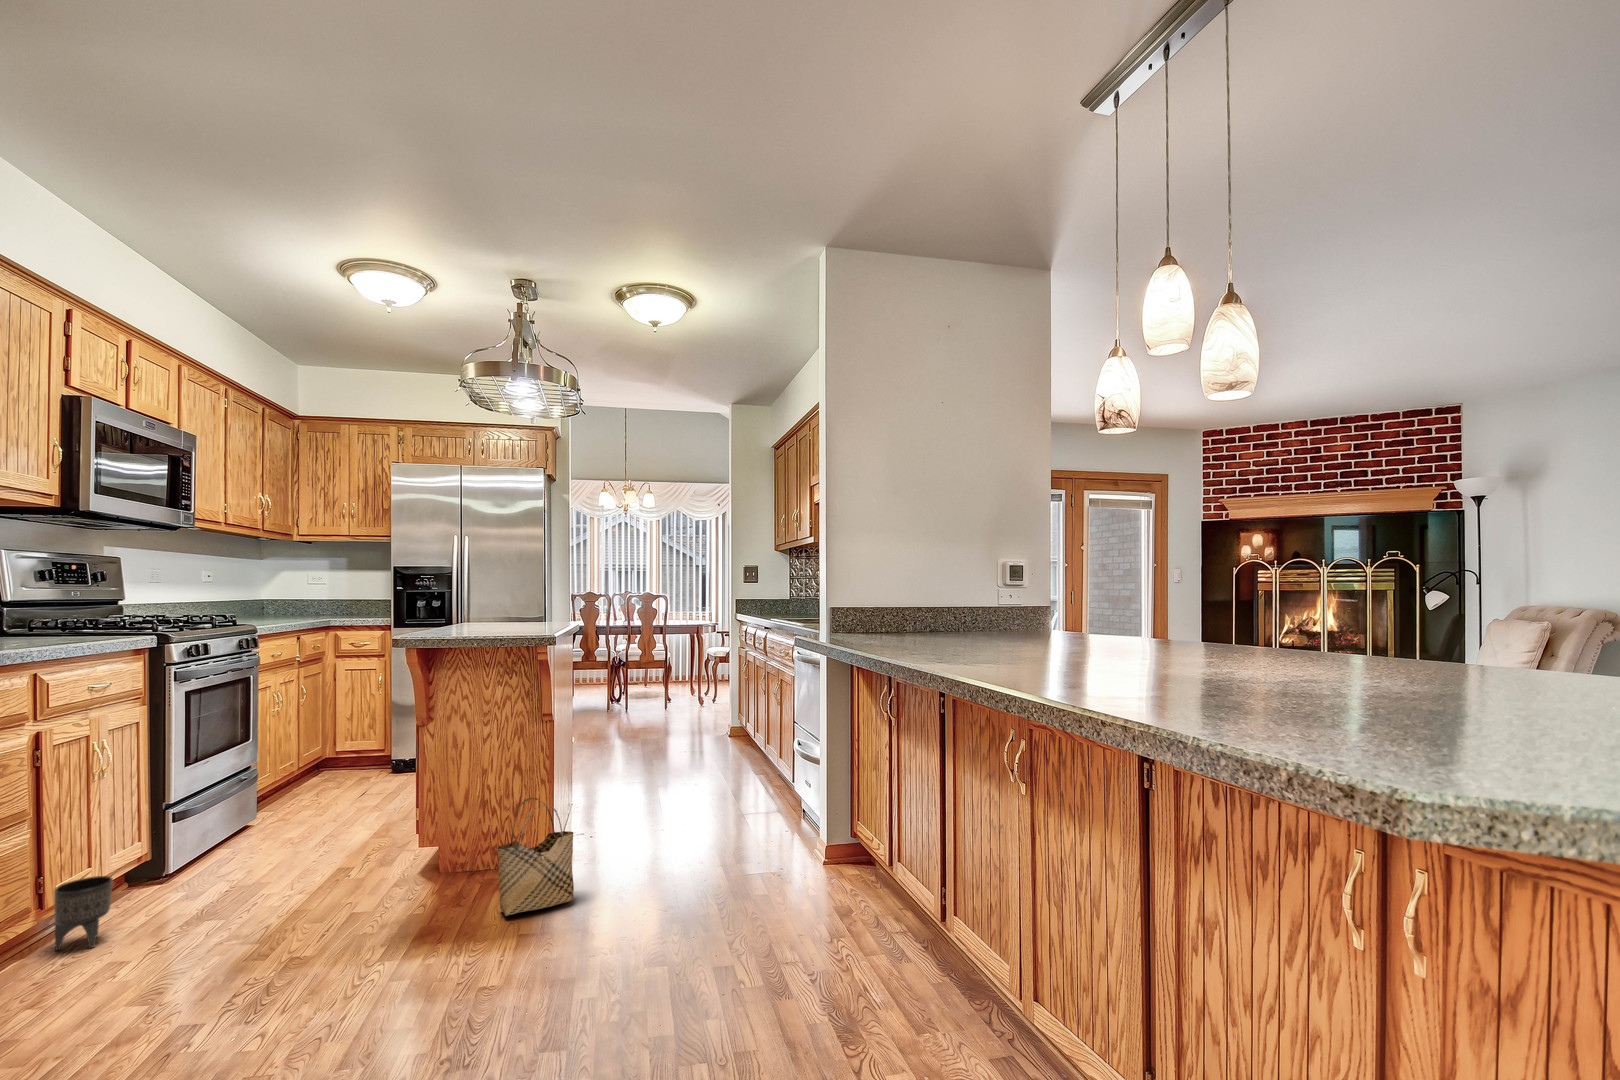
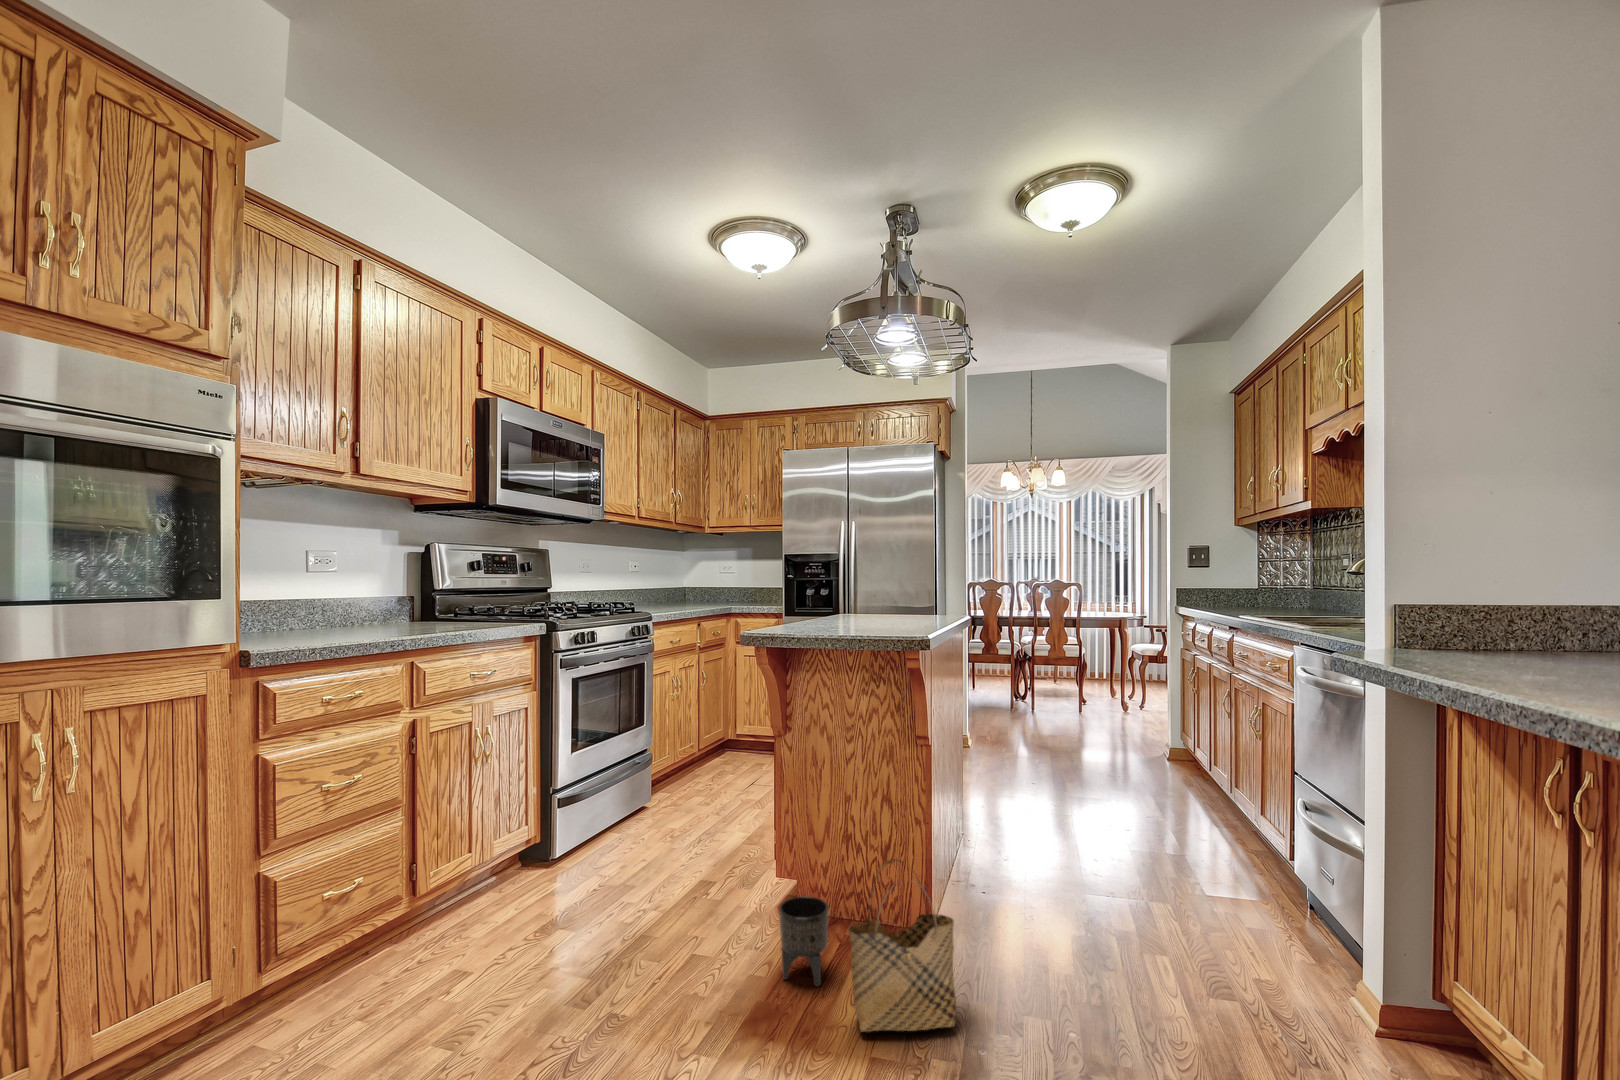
planter: present [54,876,113,951] -> present [779,896,829,986]

